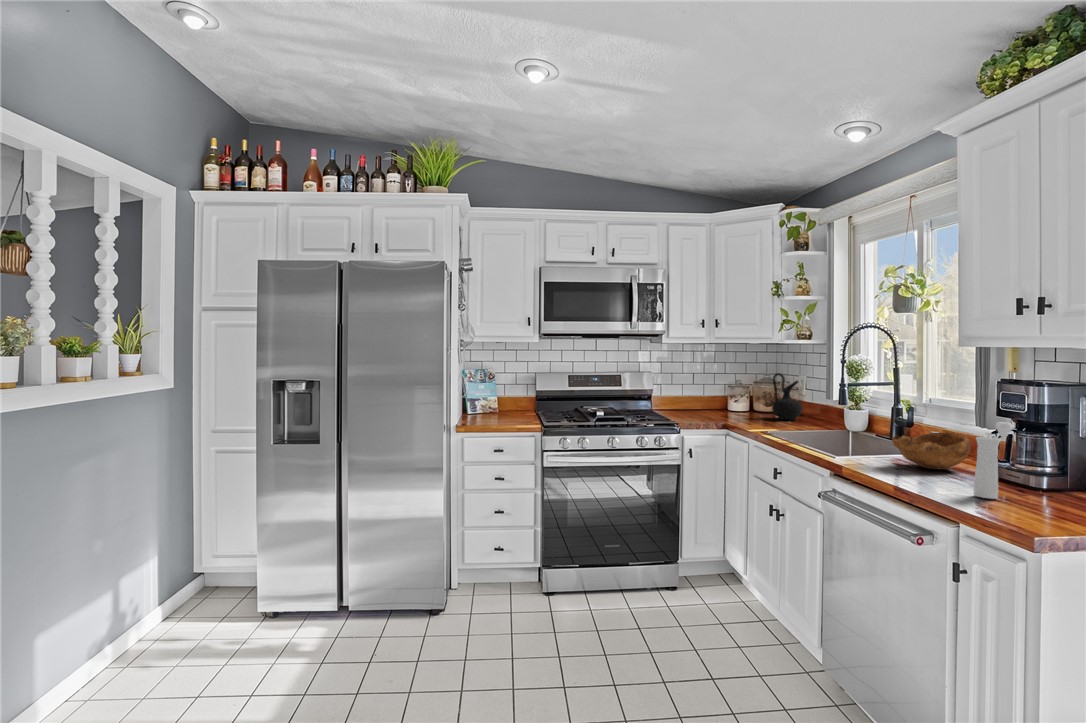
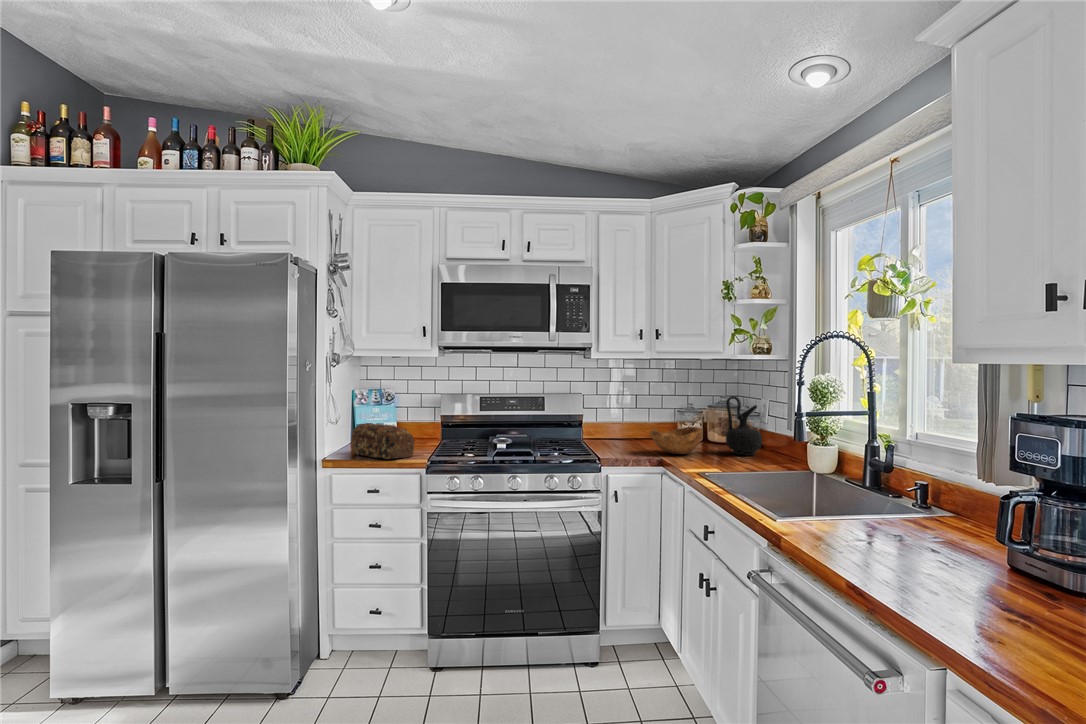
bread loaf: none [474,396,526,424] -> present [351,423,414,459]
pepper mill: present [973,422,1013,499] -> none [965,484,1031,618]
wooden bowl: present [892,432,970,470] -> present [650,427,703,454]

